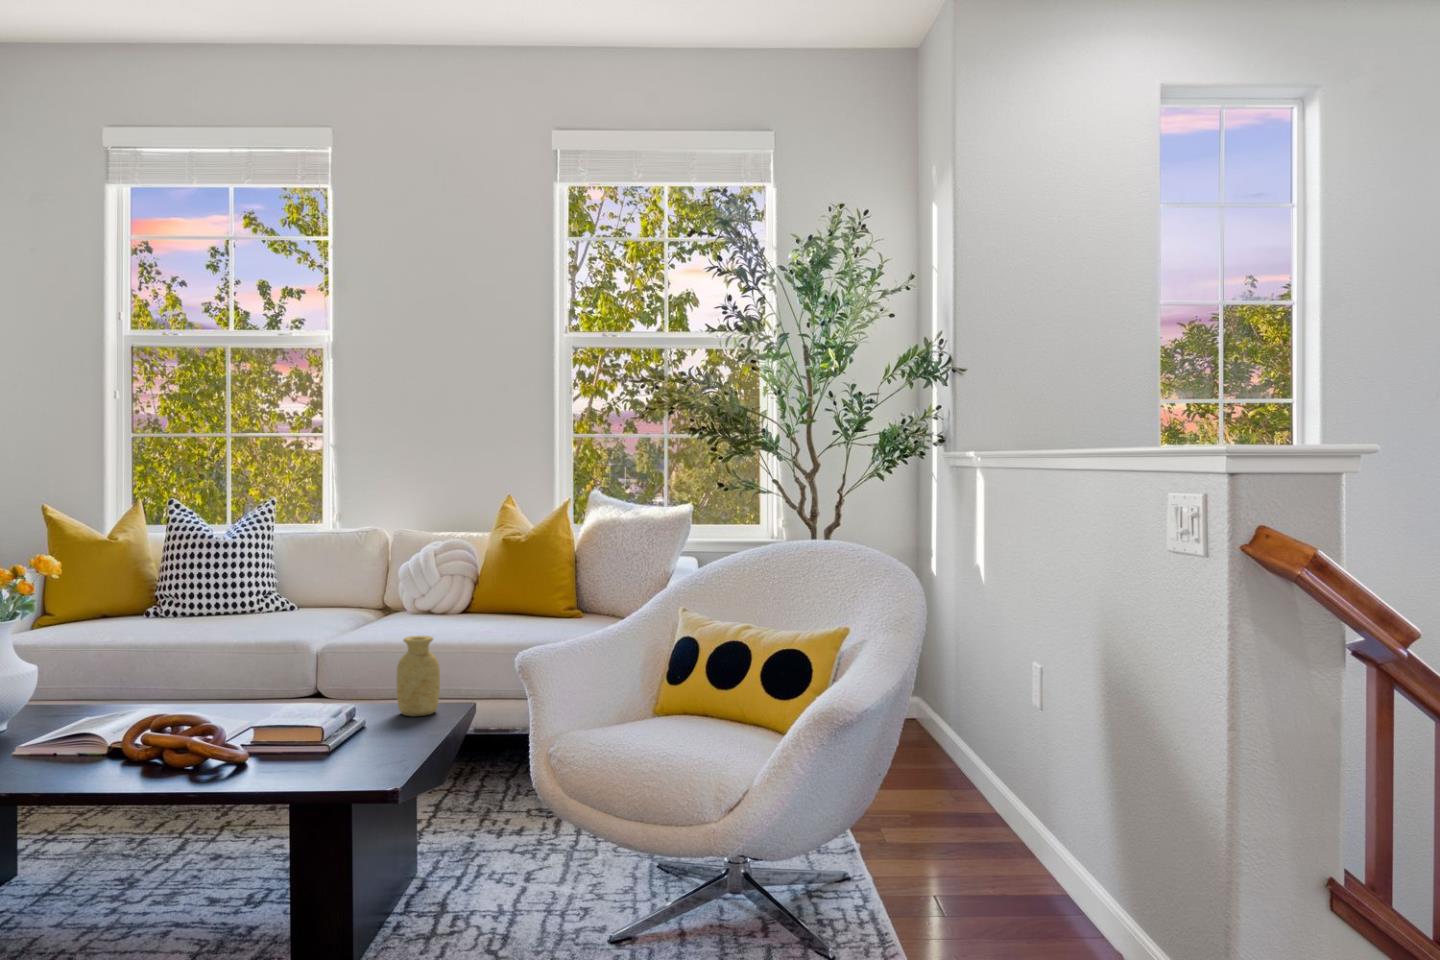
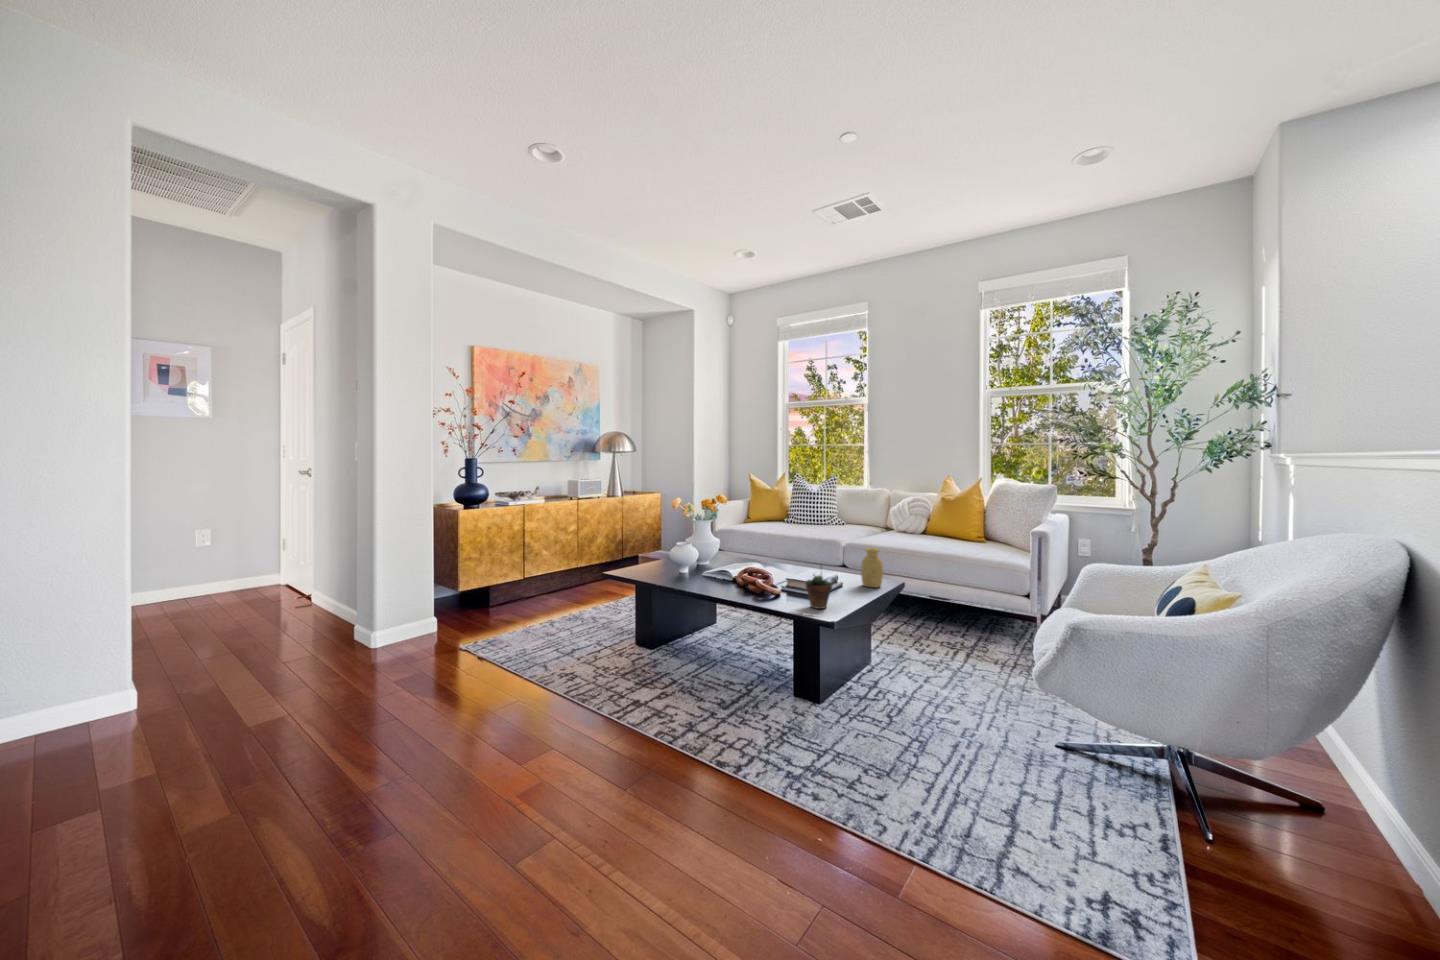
succulent plant: none [301,678,361,775] -> present [806,565,832,609]

